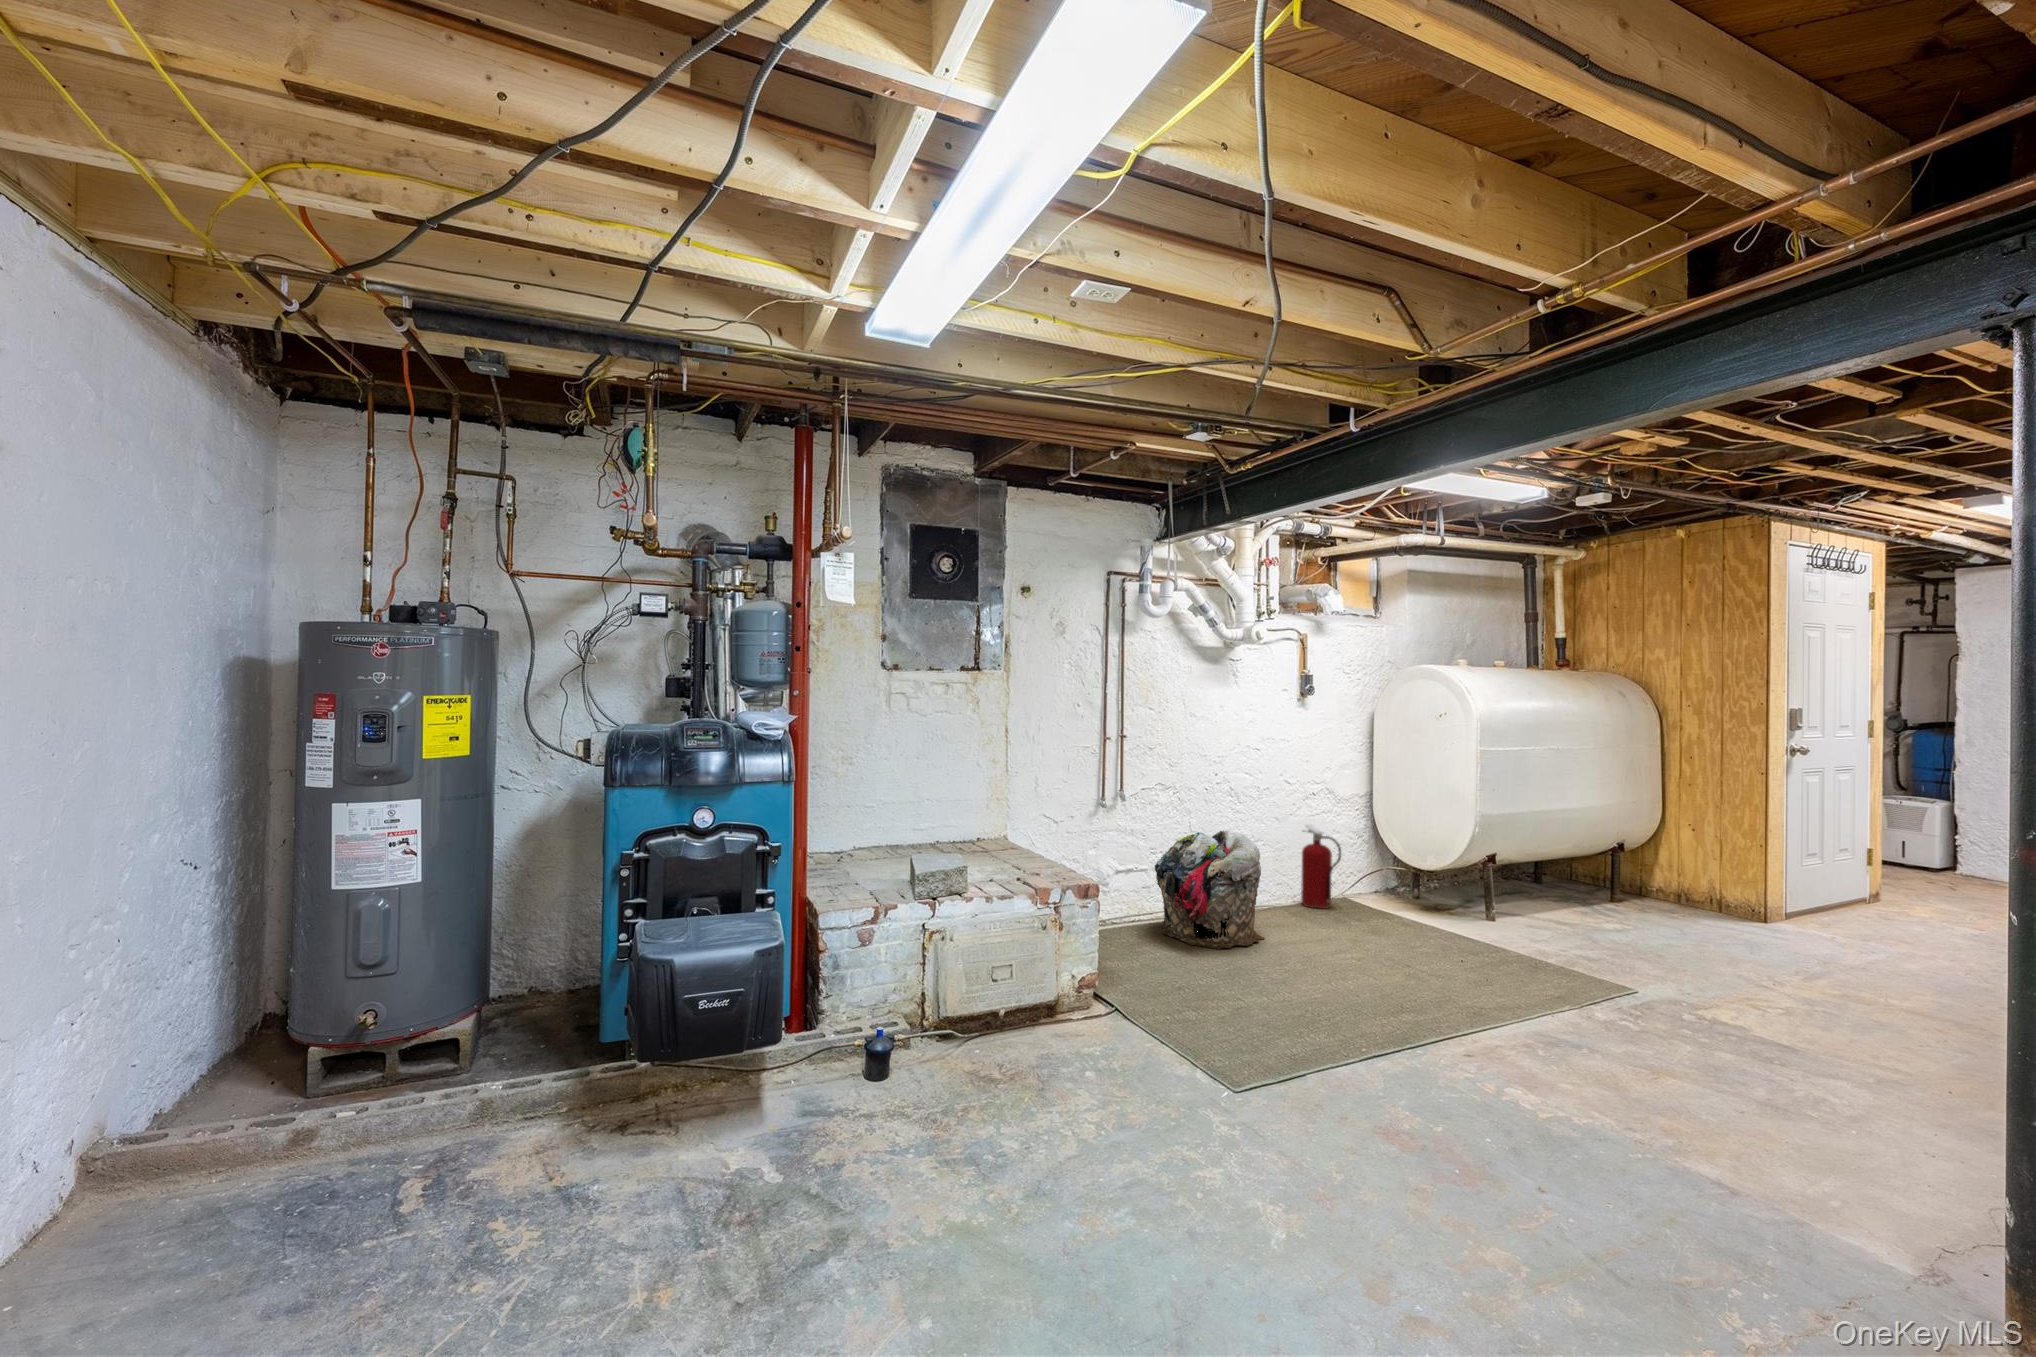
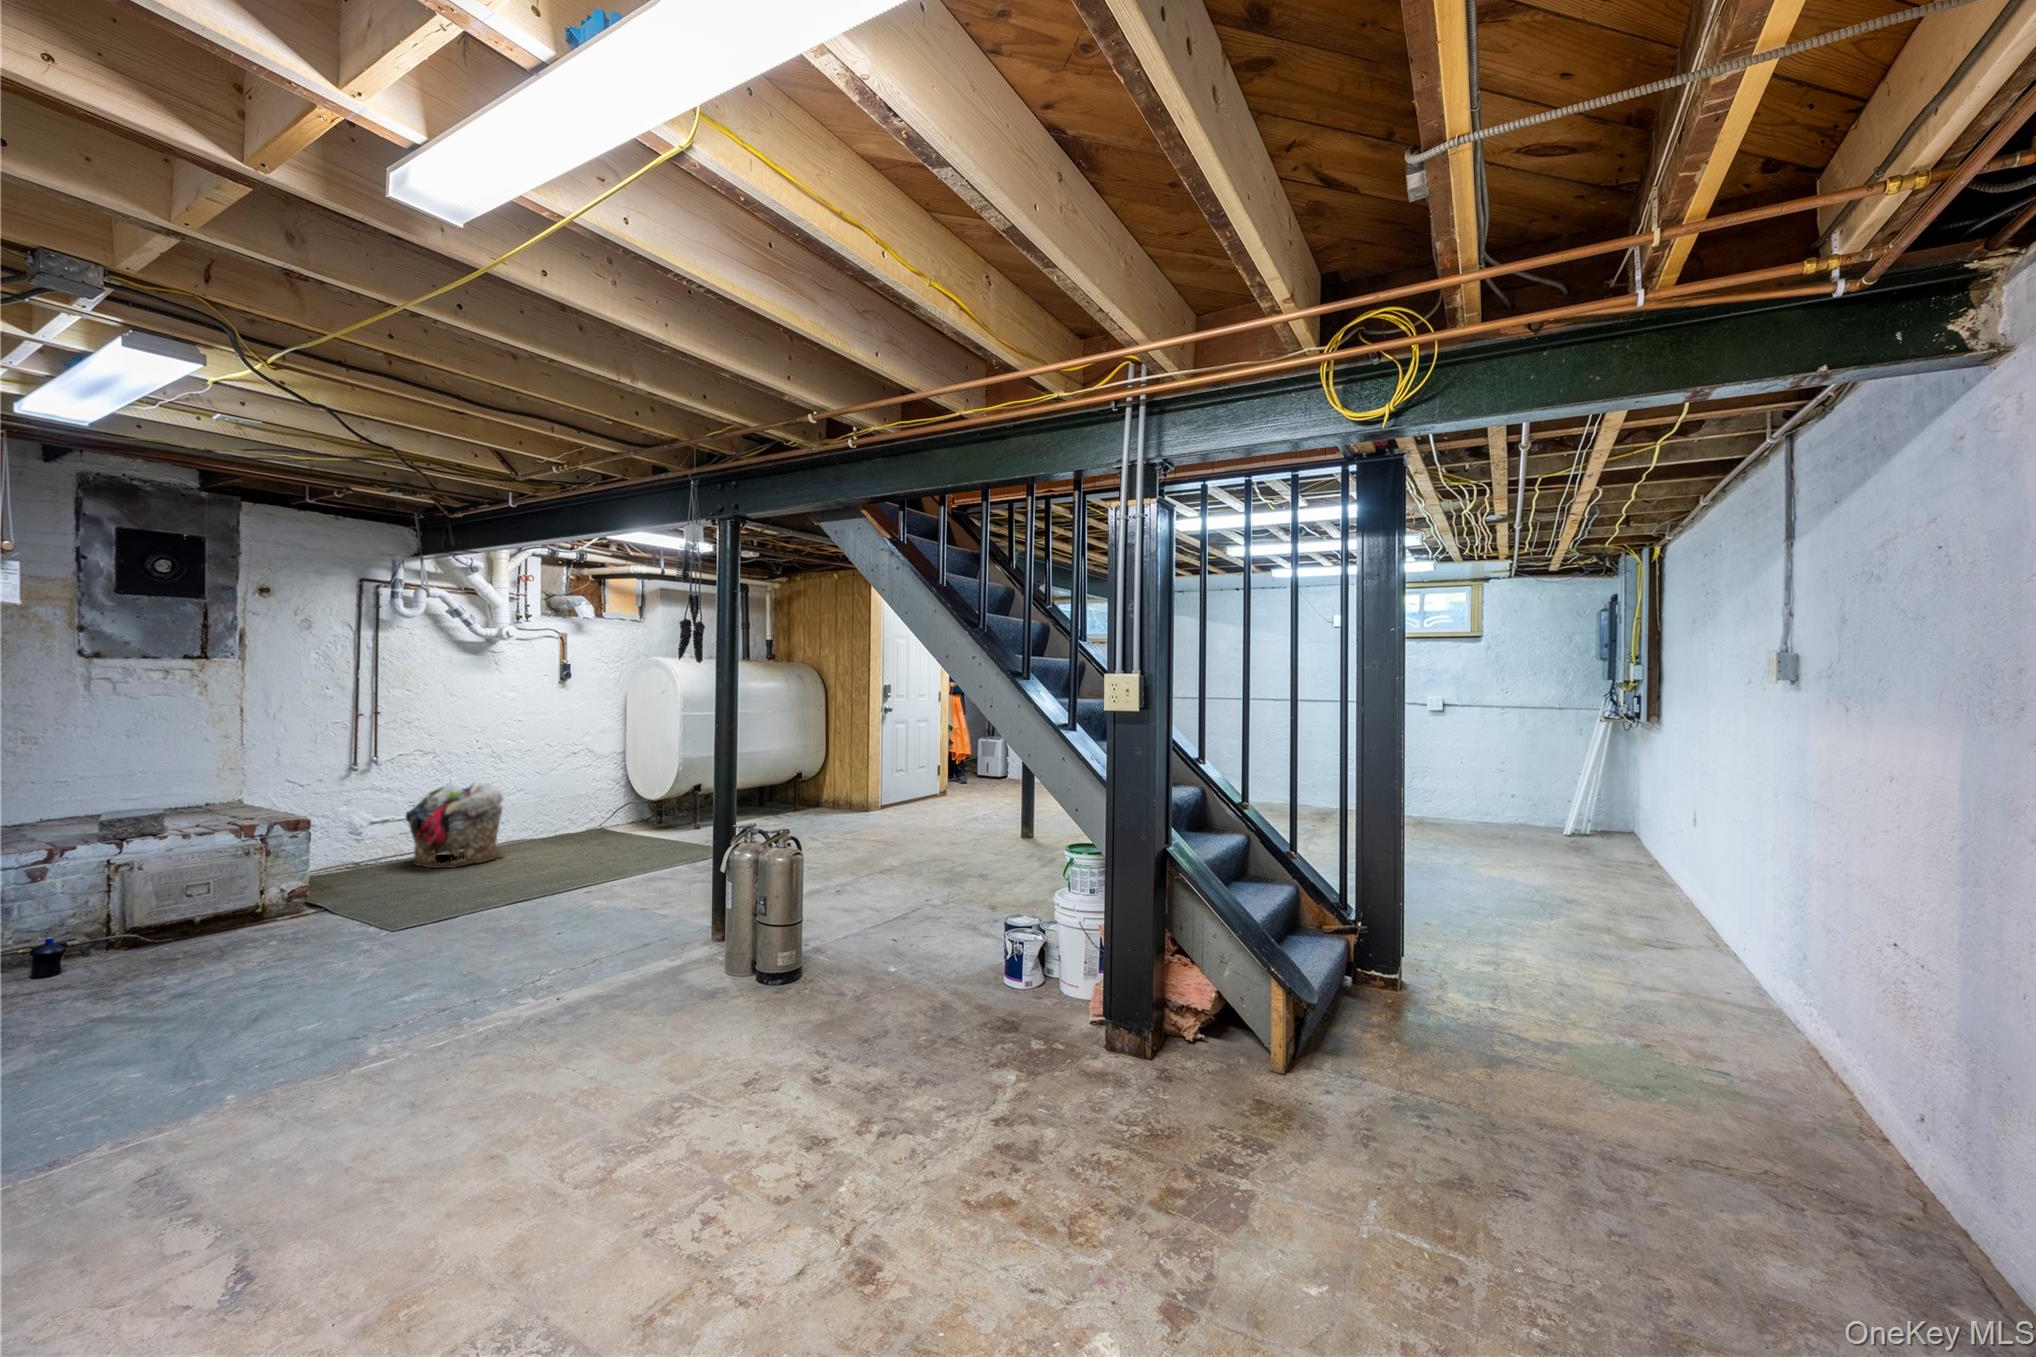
fire extinguisher: present [1301,824,1341,909] -> none [559,775,586,836]

